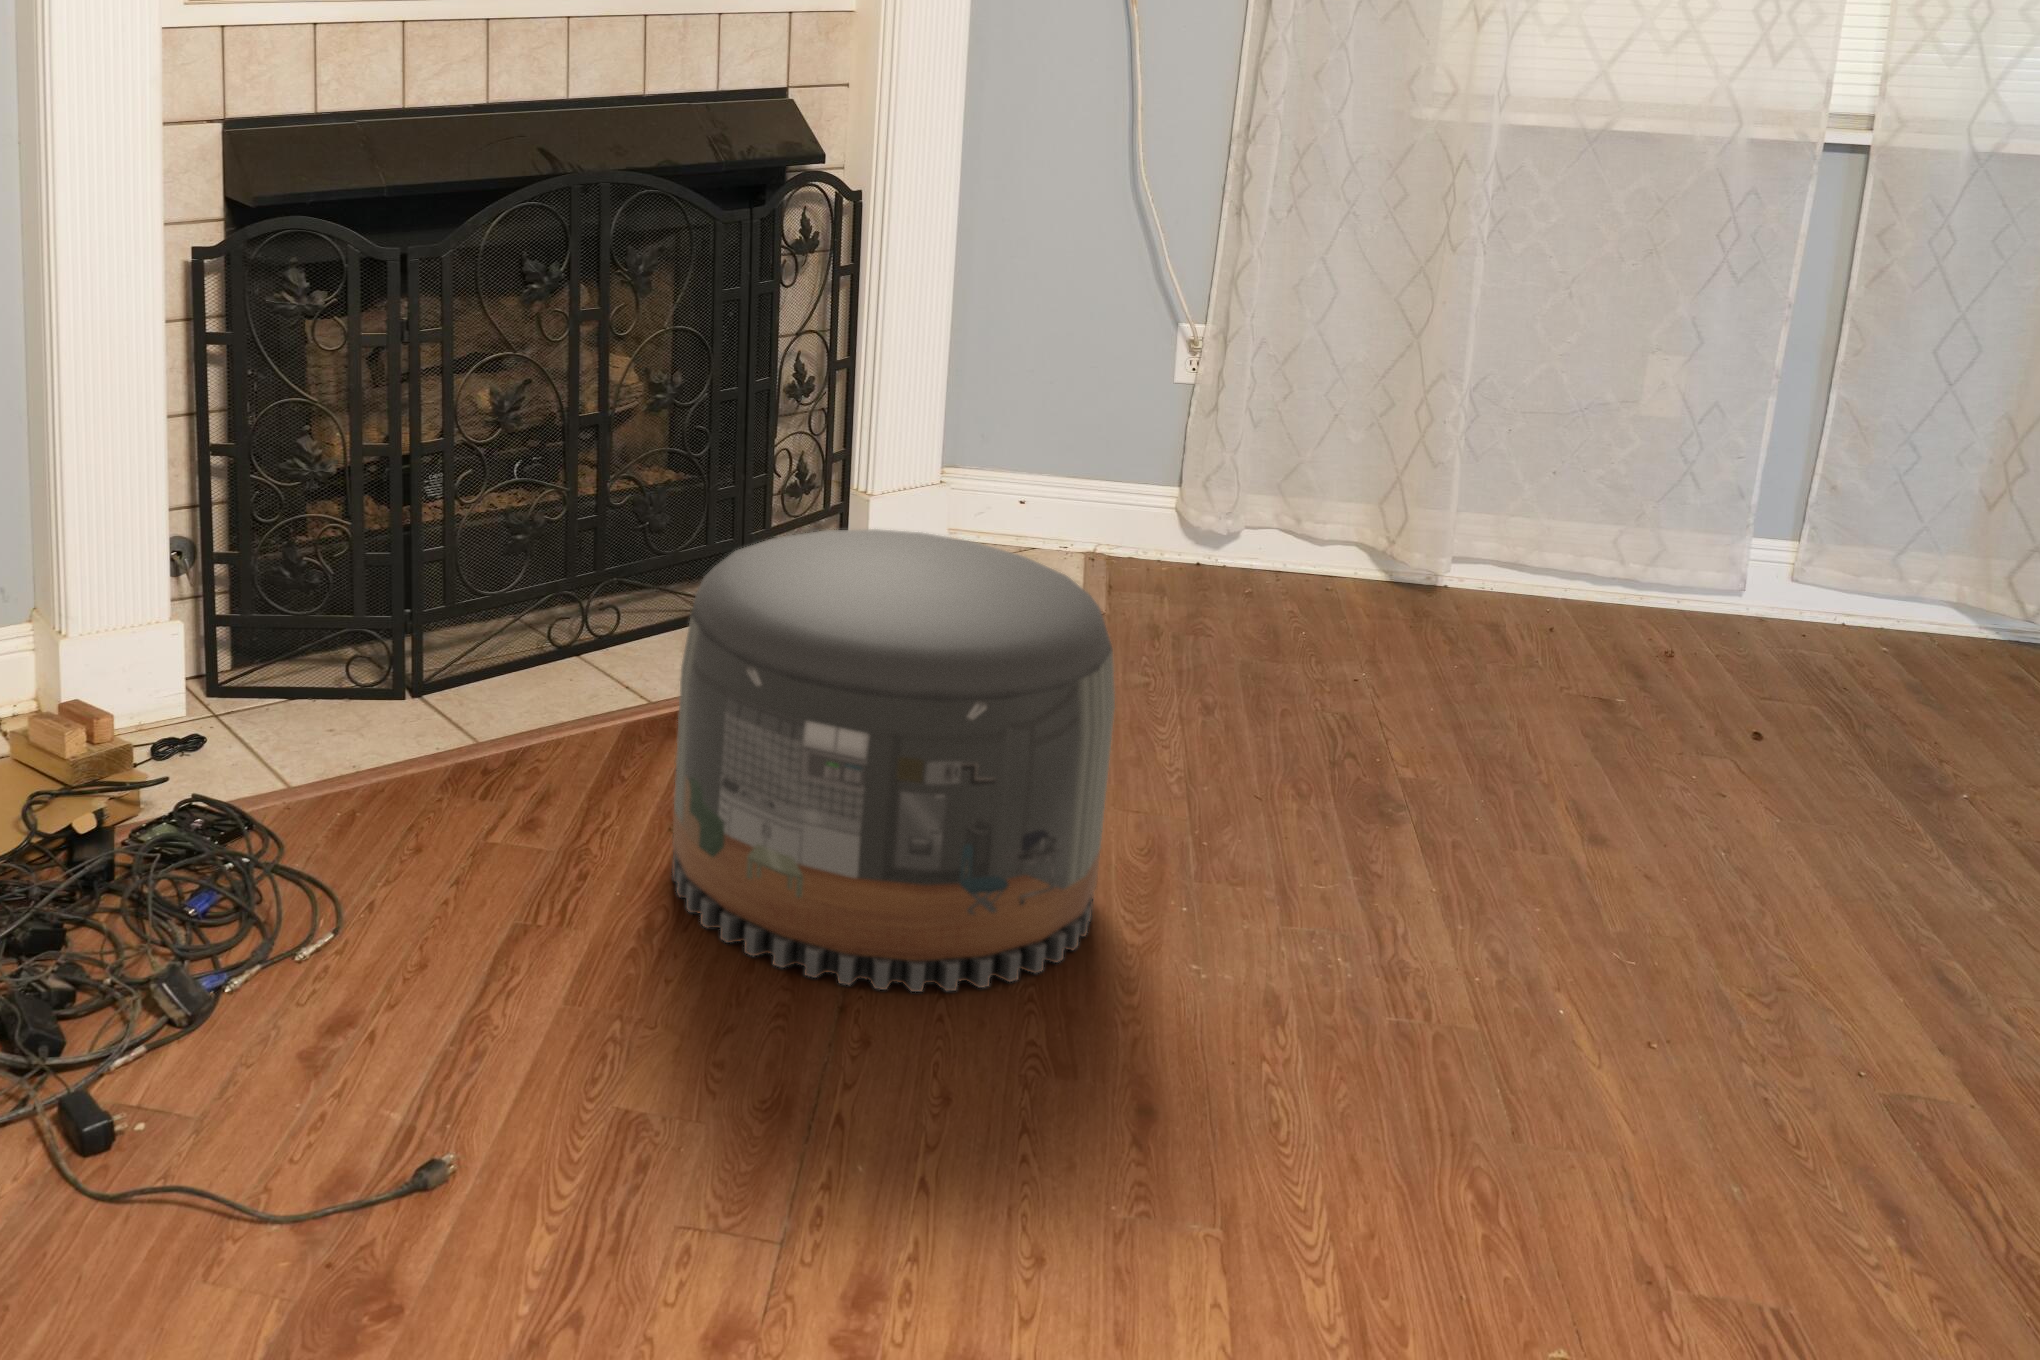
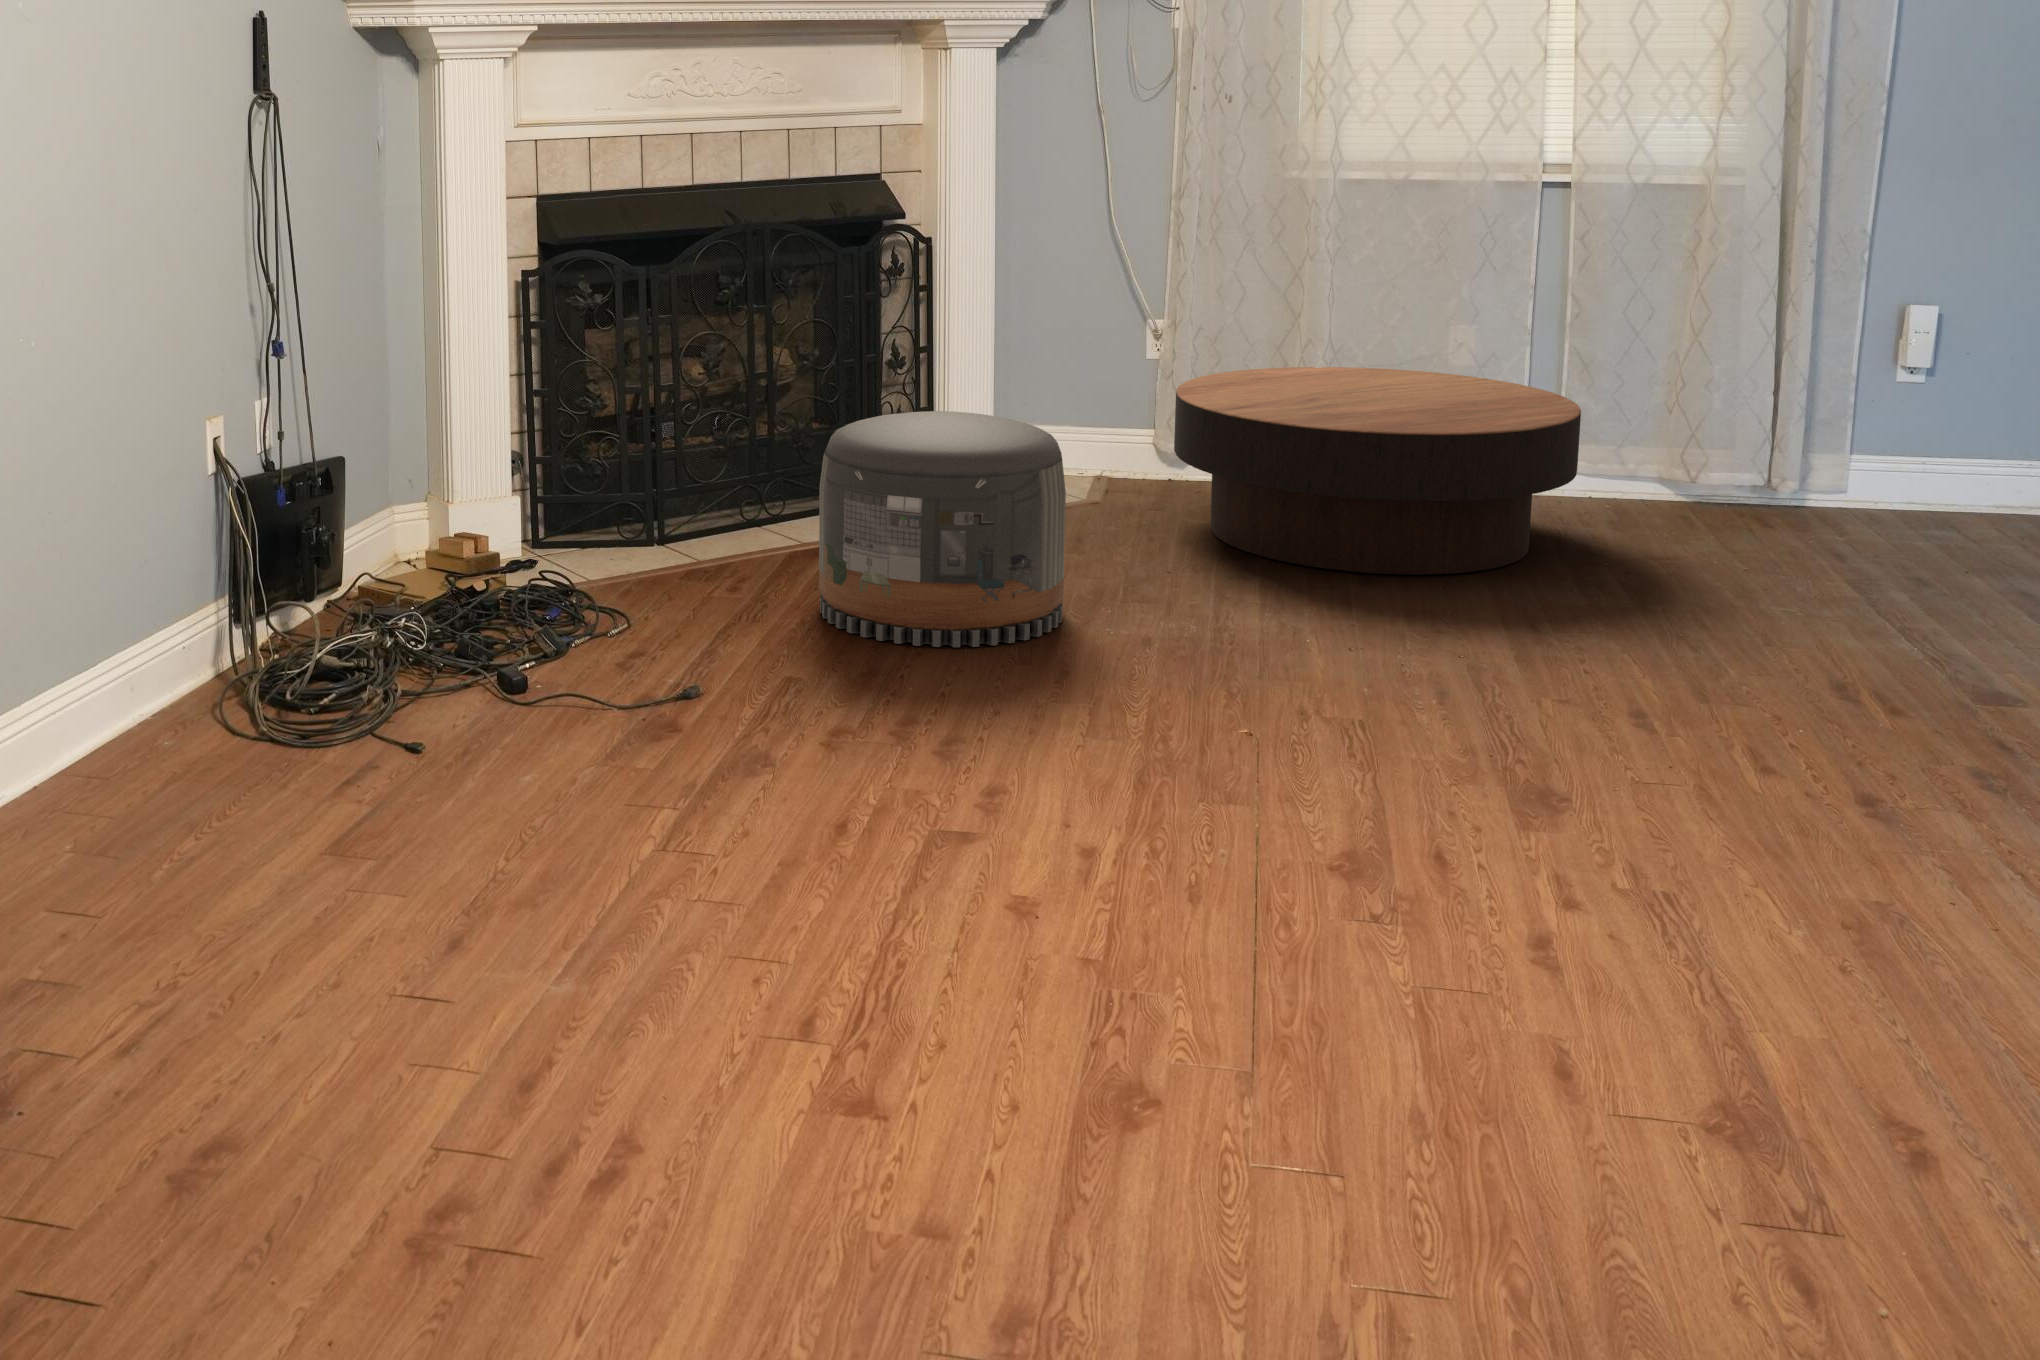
coffee table: none [1238,411,1927,806] -> present [1174,367,1581,575]

